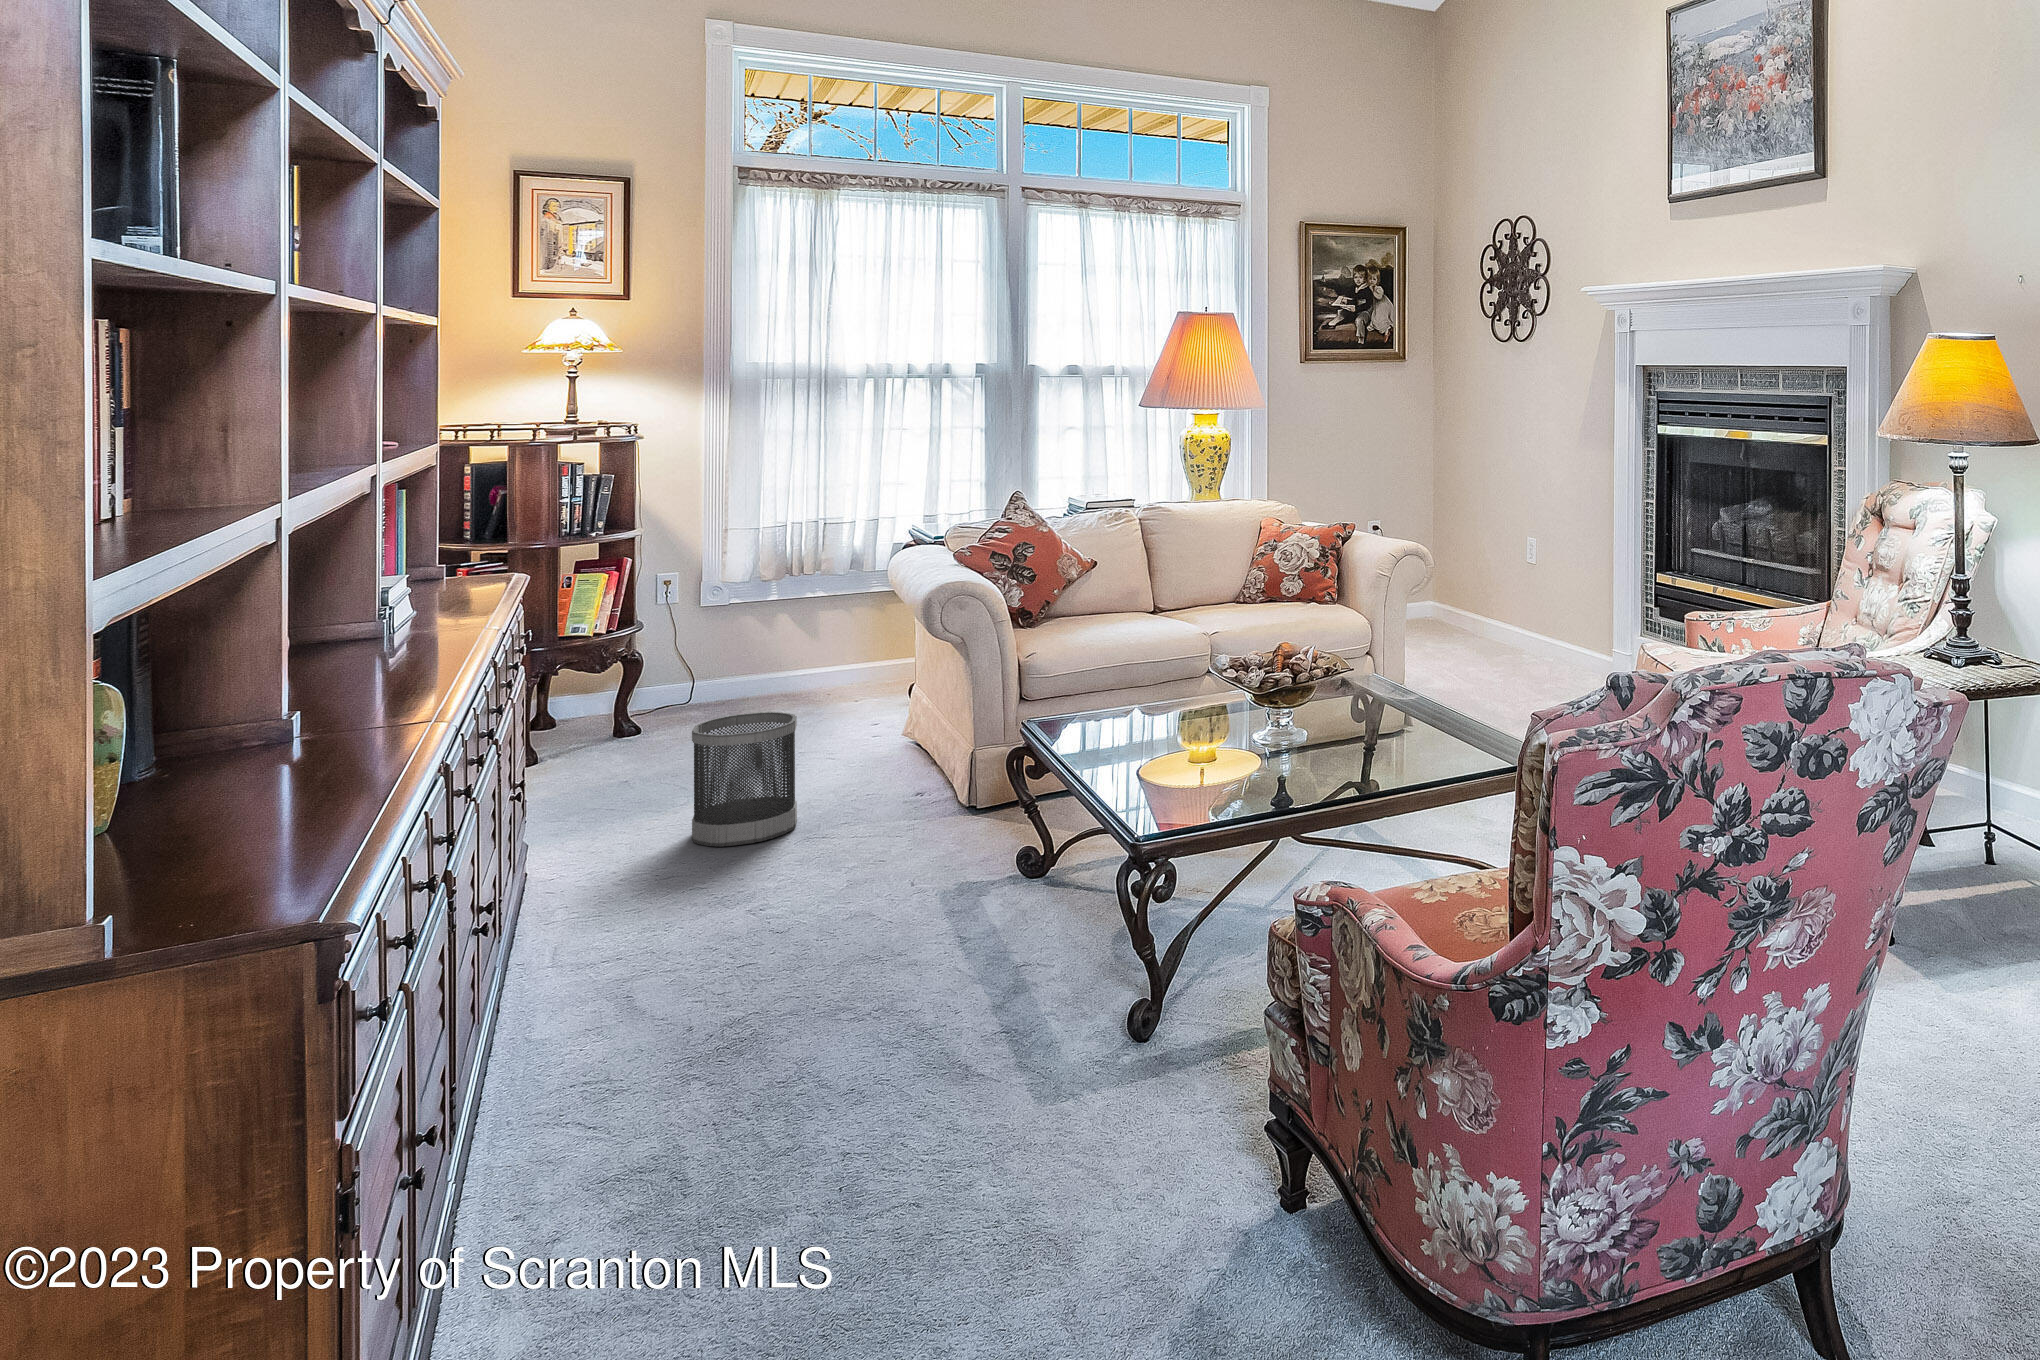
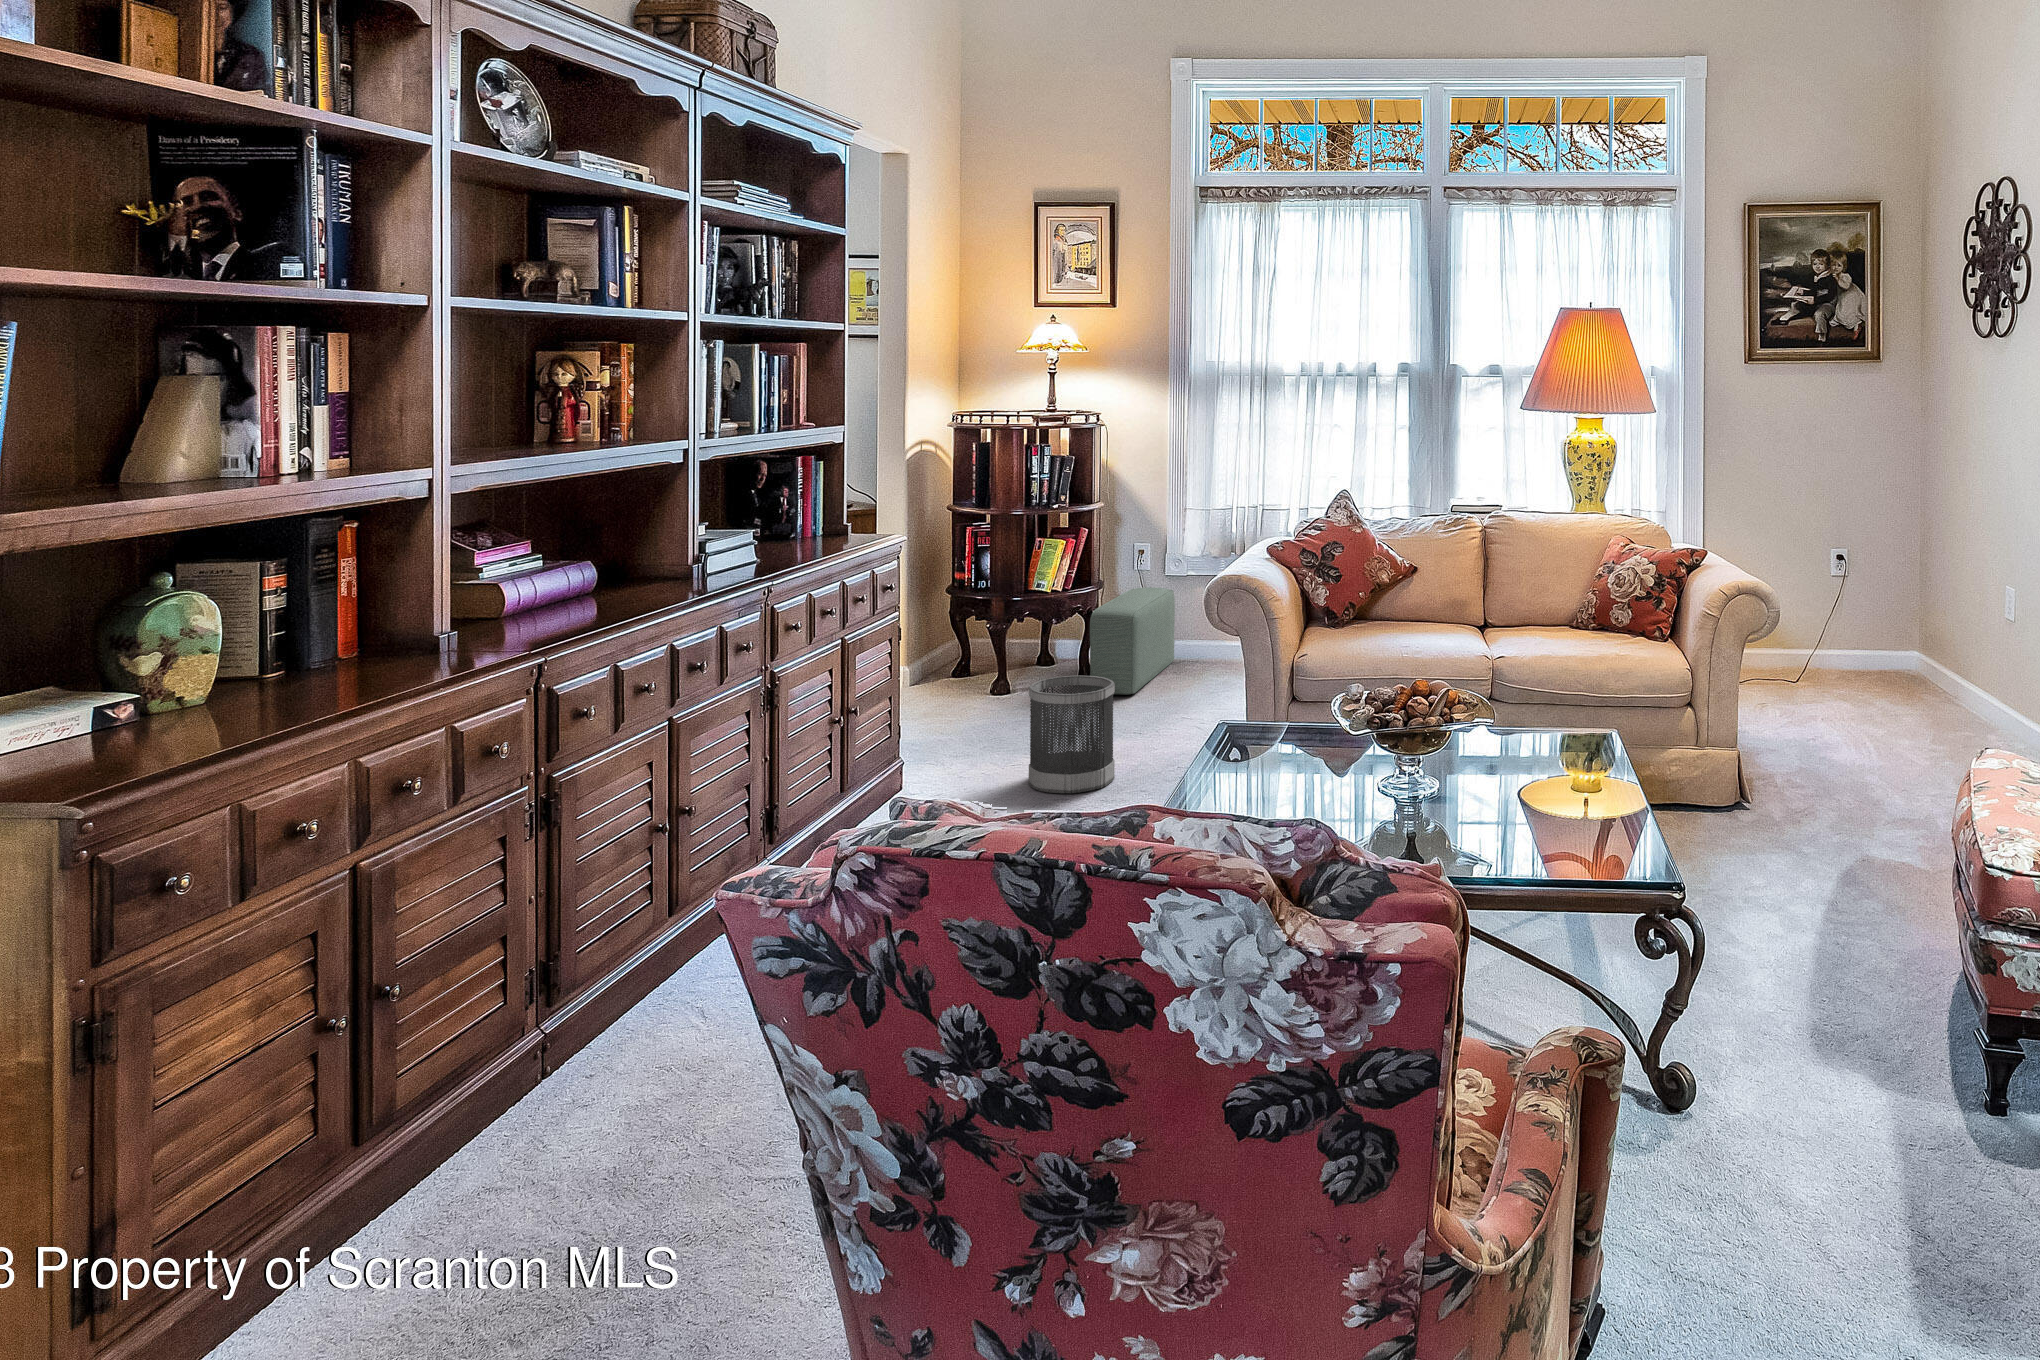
pouf: none [647,625,716,750] -> present [1090,587,1175,695]

